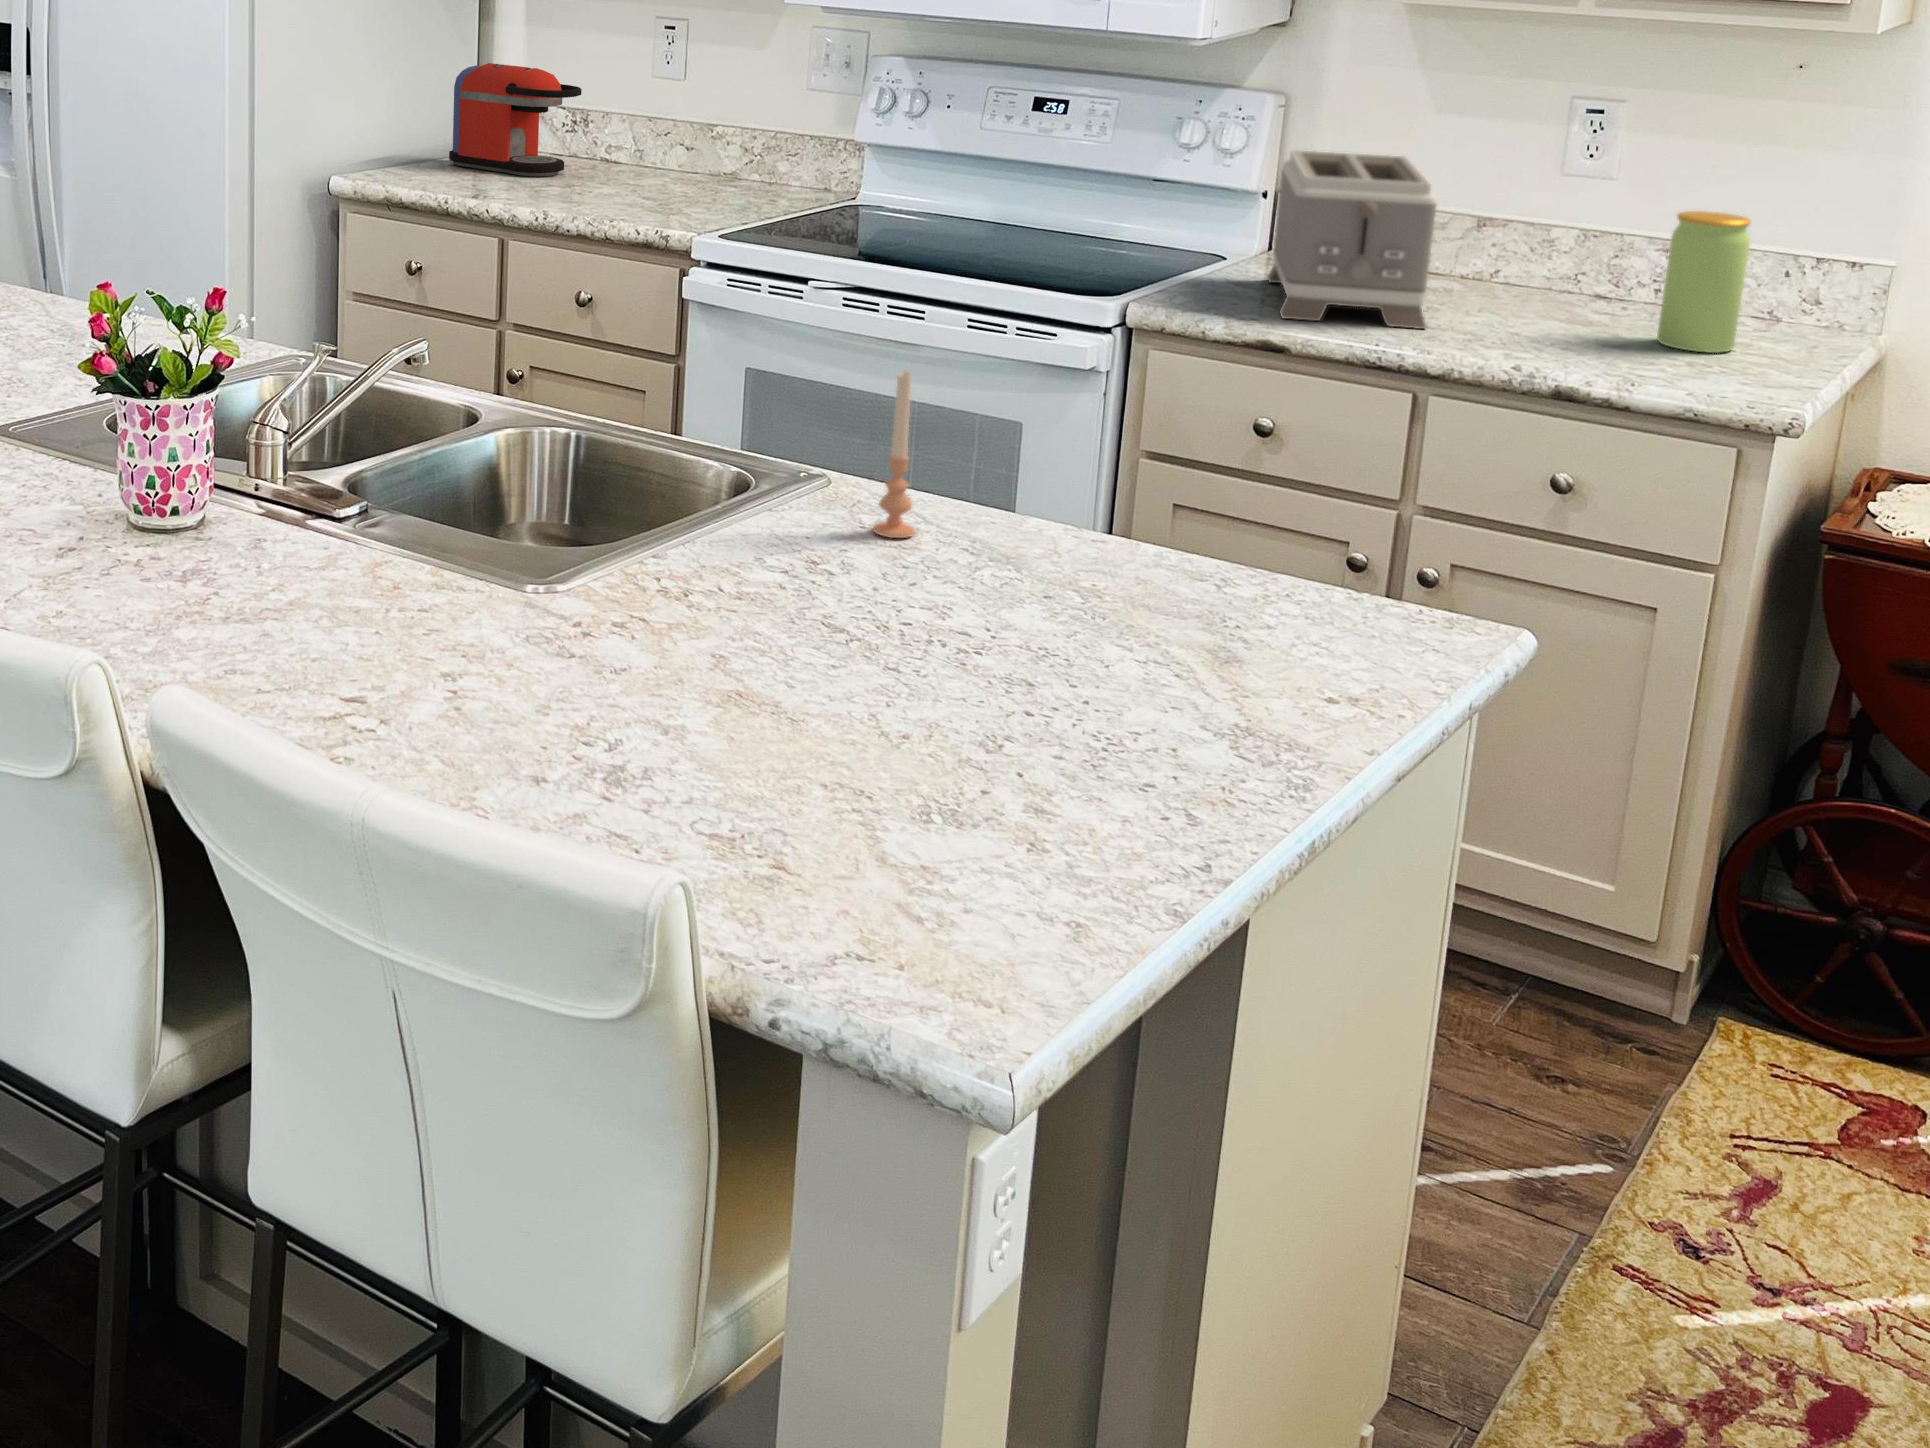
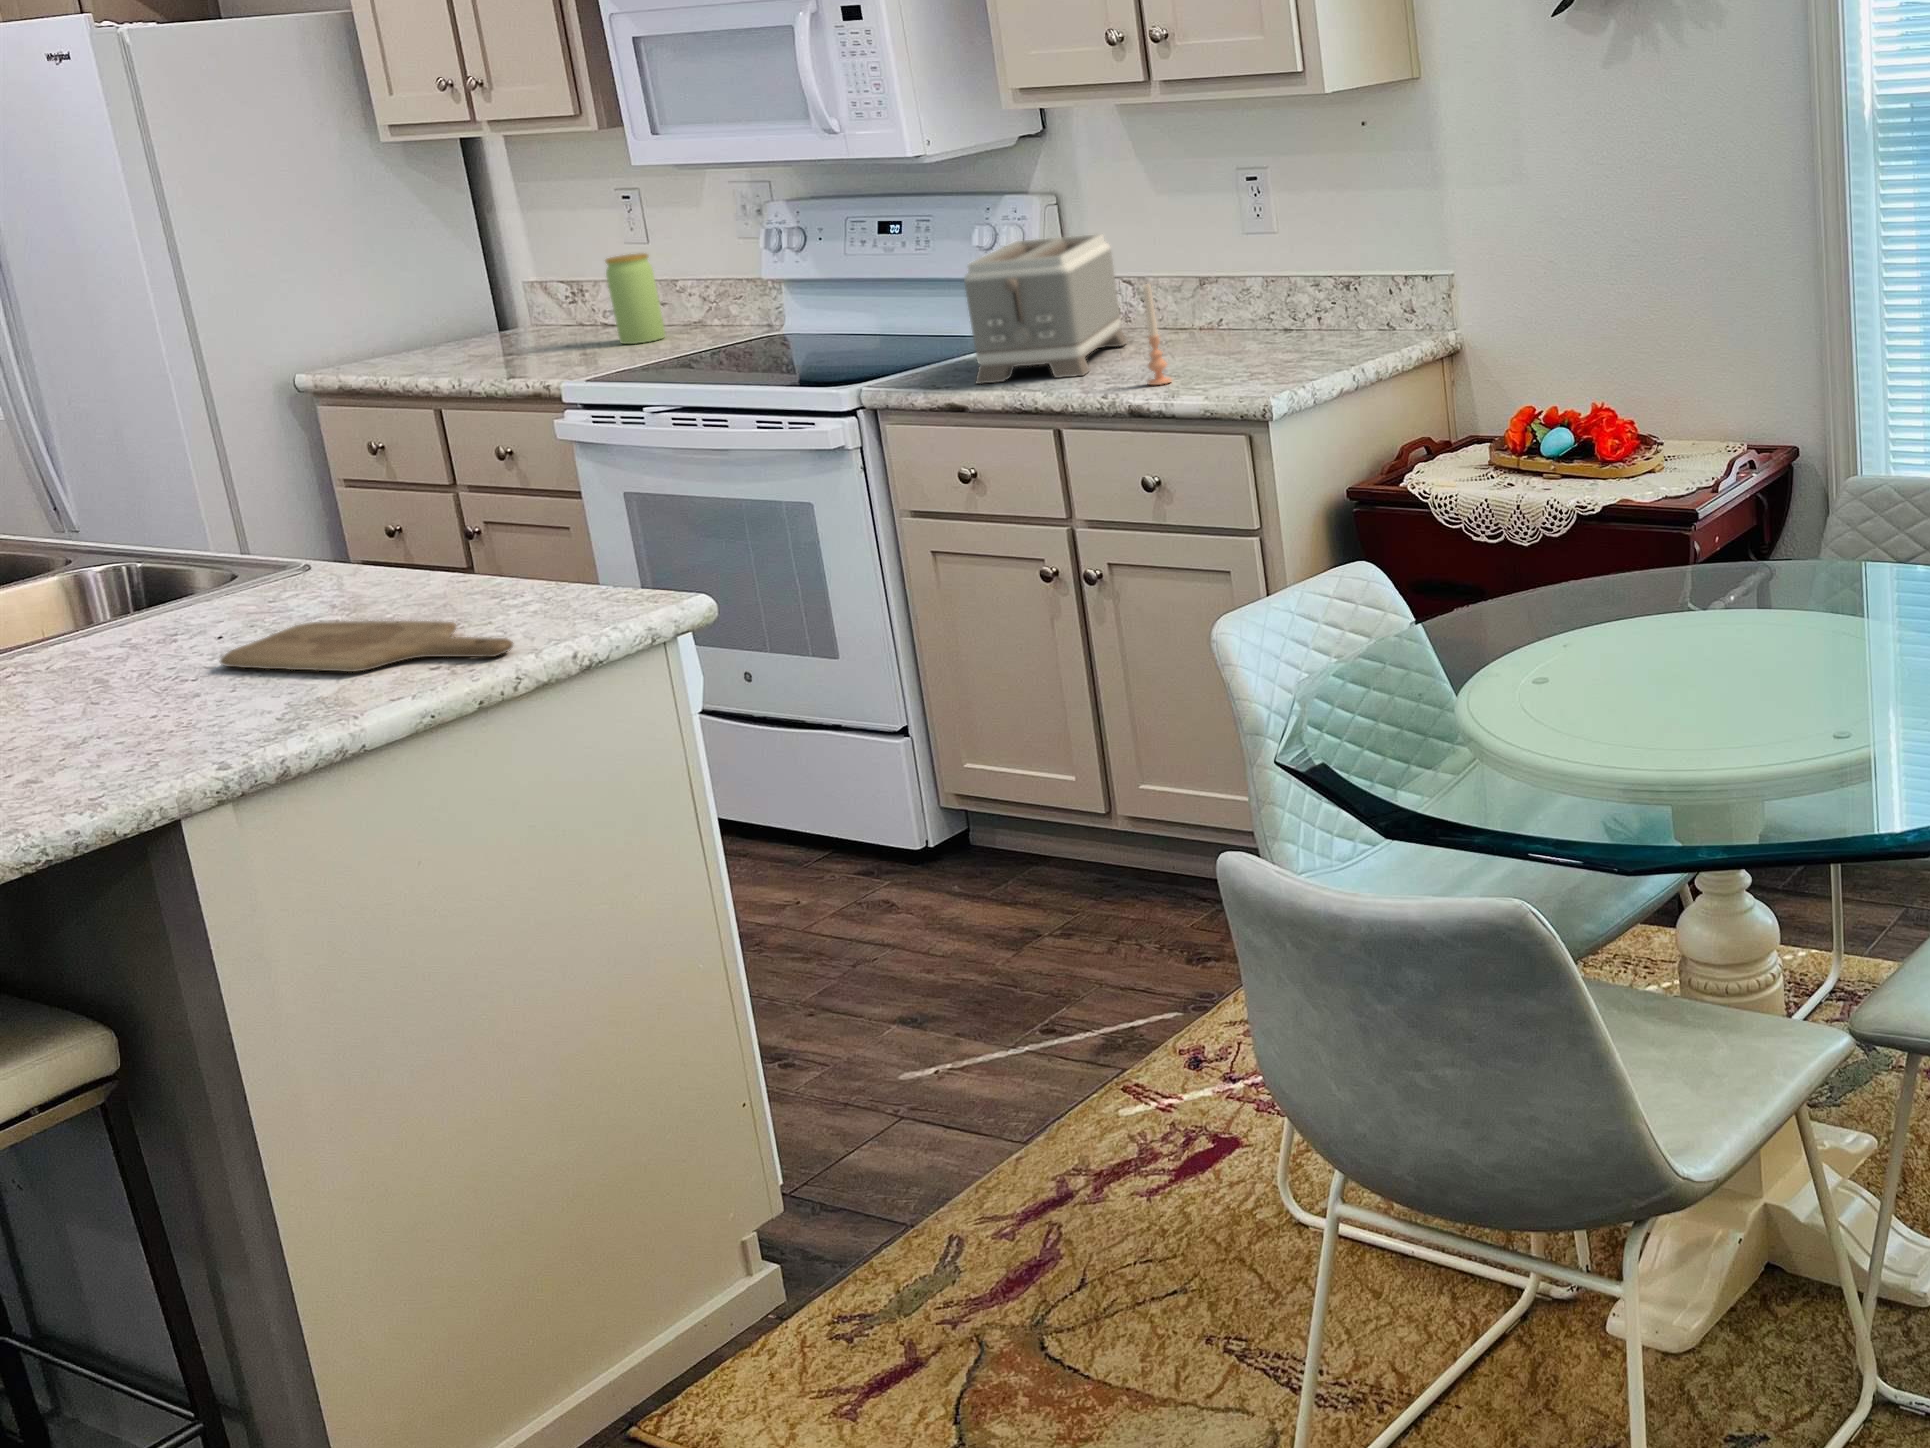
coffee maker: present [449,63,582,176] -> none [439,251,550,350]
jar: present [1657,211,1750,353] -> present [605,253,665,344]
candle: present [873,372,915,538] -> present [1143,284,1171,385]
cutting board: none [913,550,1328,653] -> present [220,621,513,672]

